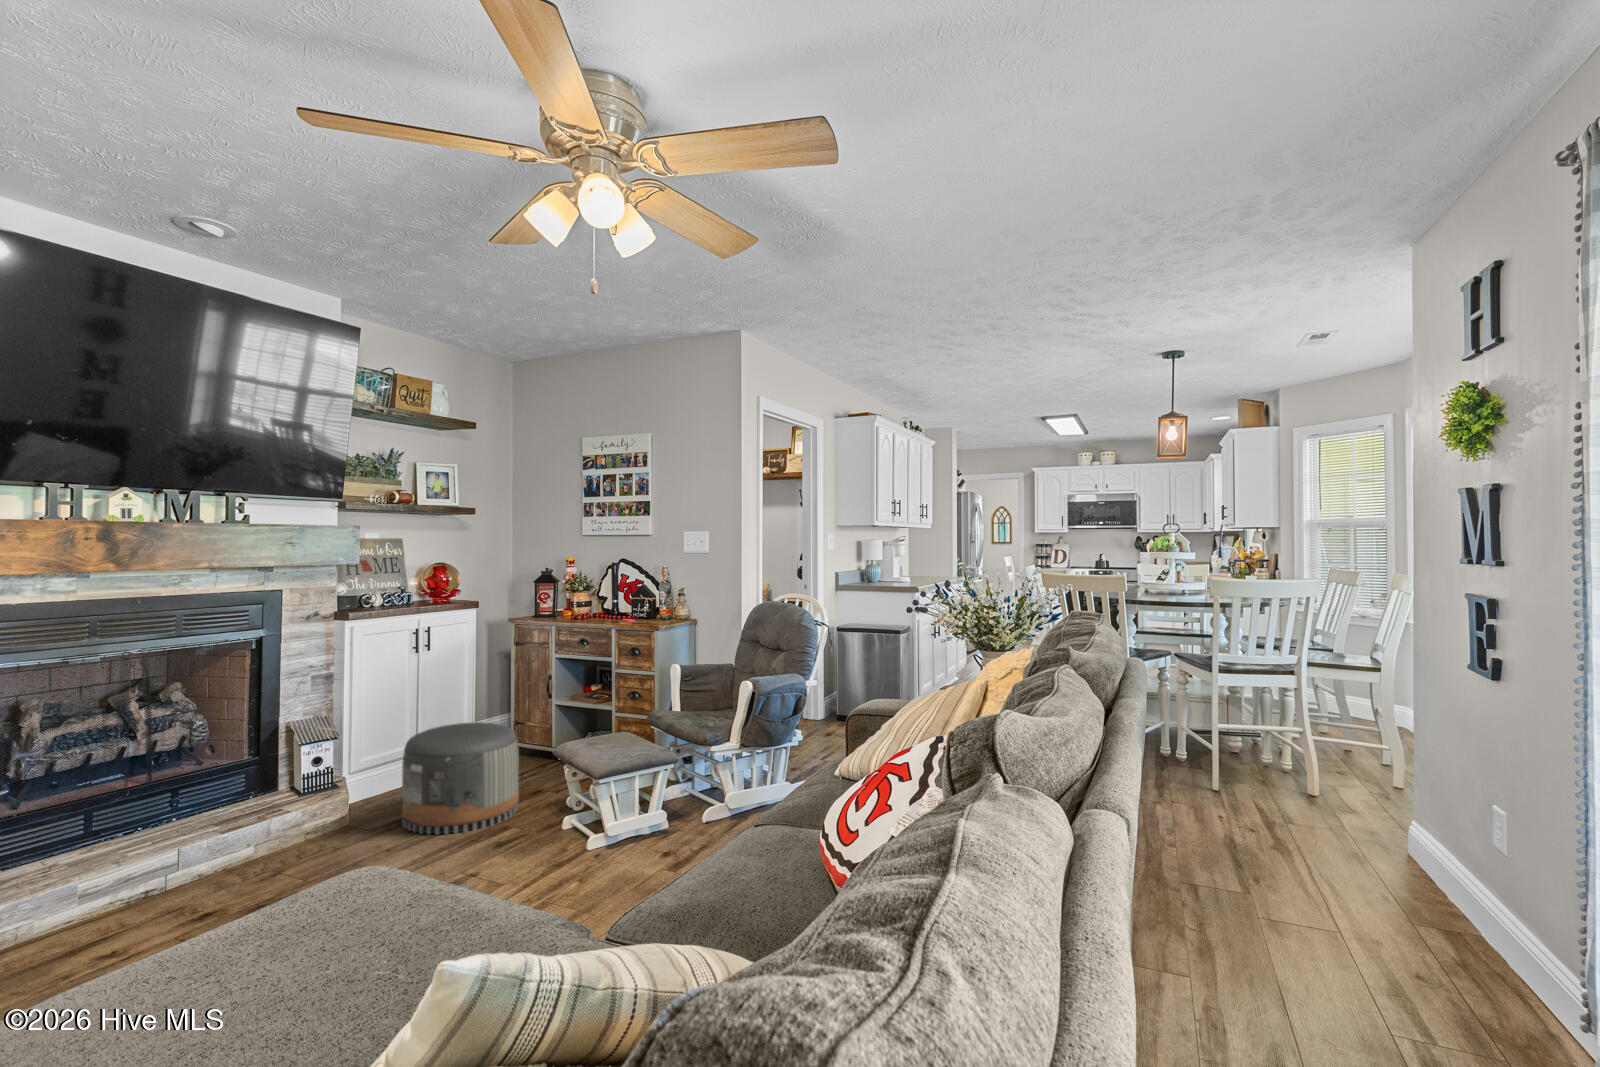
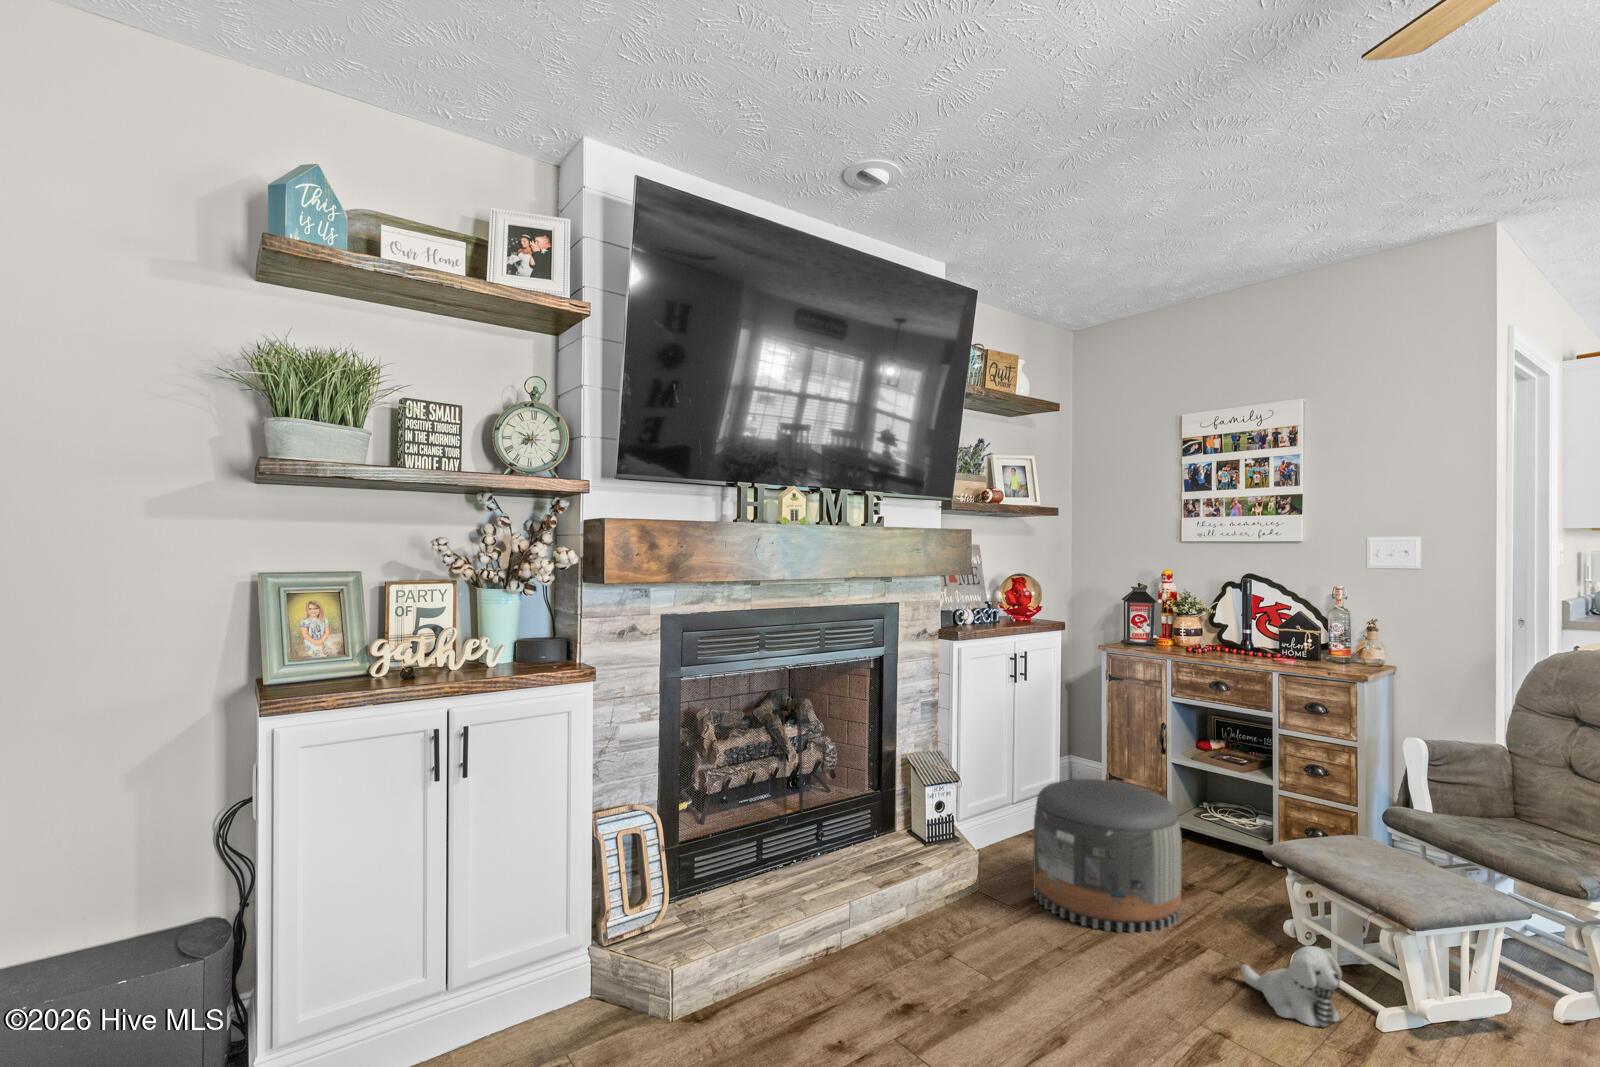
plush toy: none [523,810,573,863] -> present [1241,946,1342,1028]

